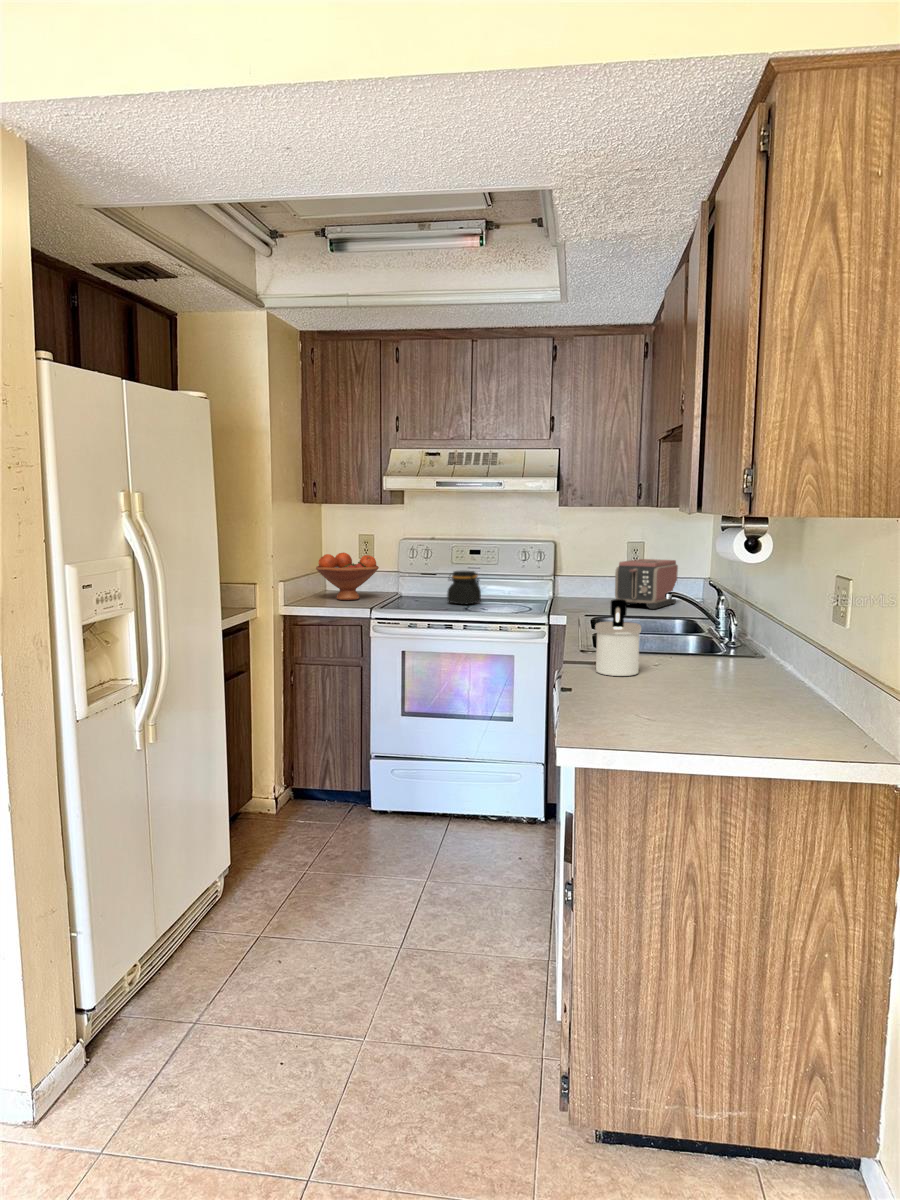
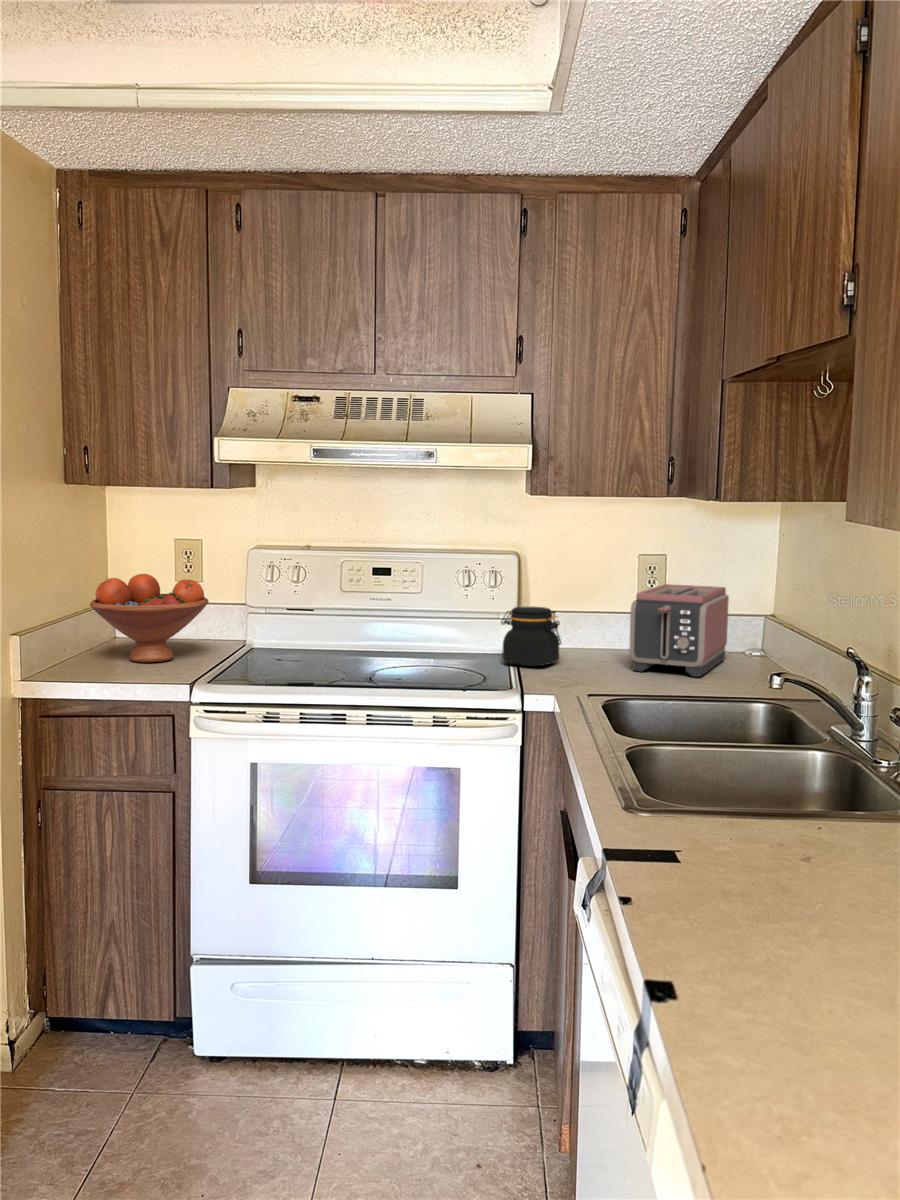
jar: present [447,571,481,604] -> present [501,607,561,666]
soap dispenser: present [595,599,641,676] -> none [700,737,811,928]

